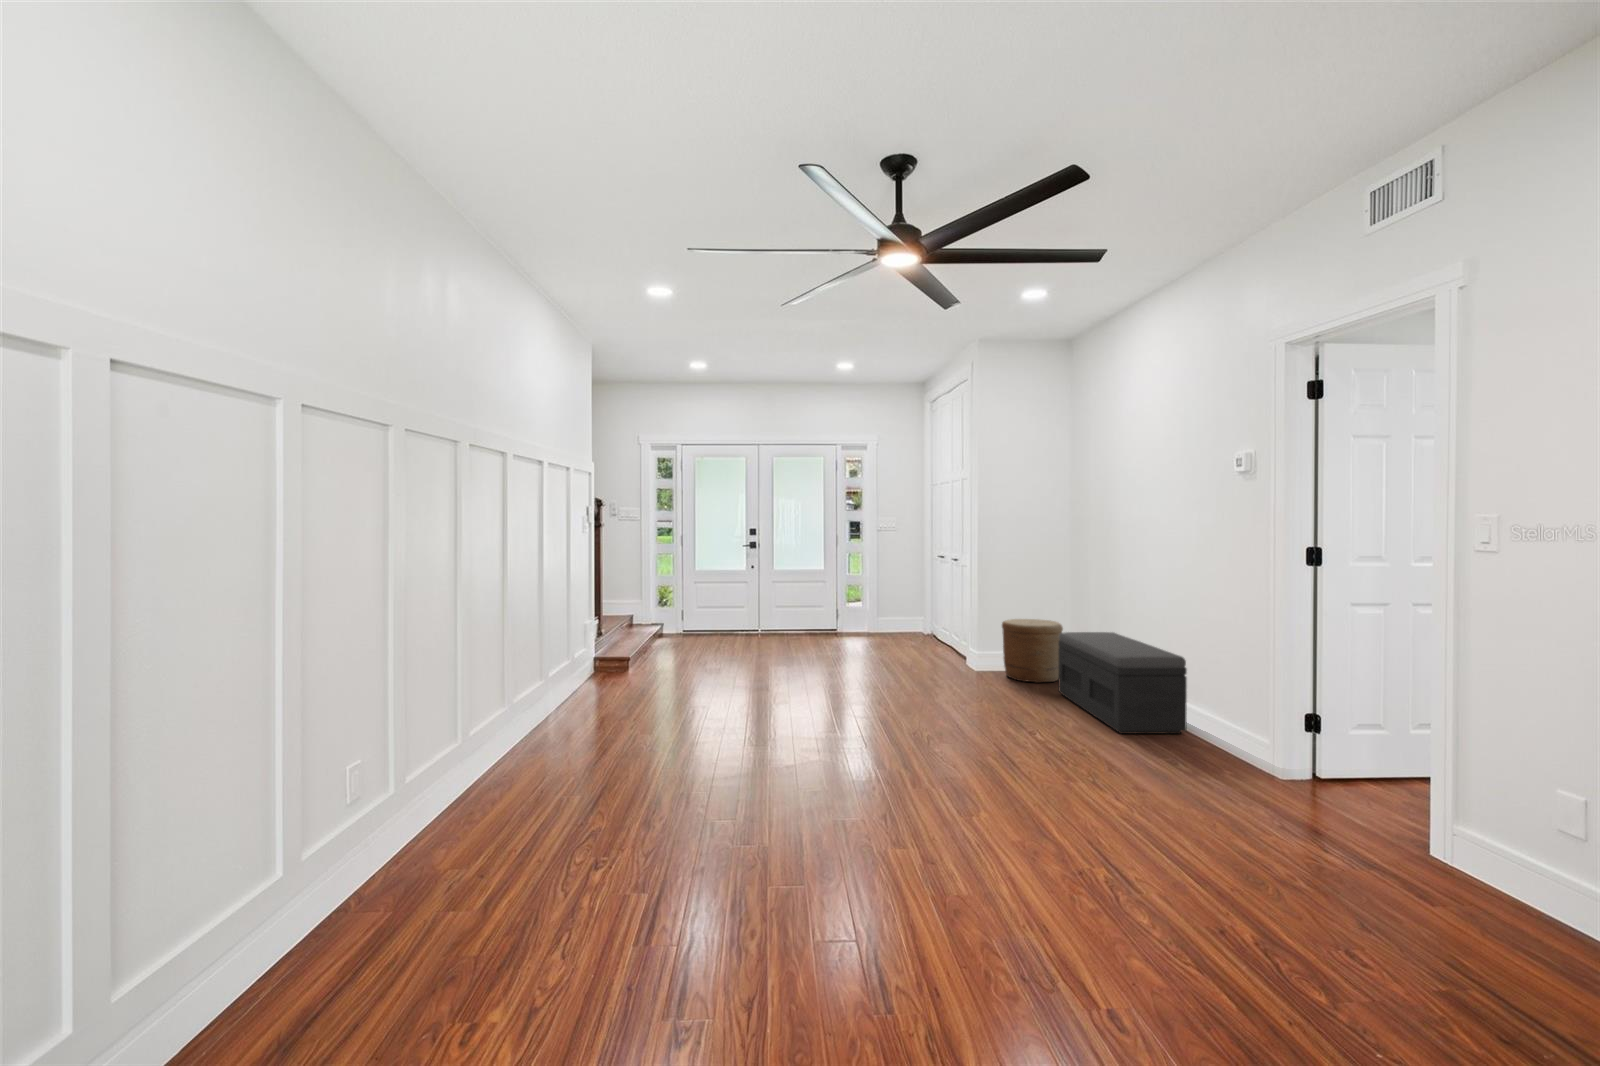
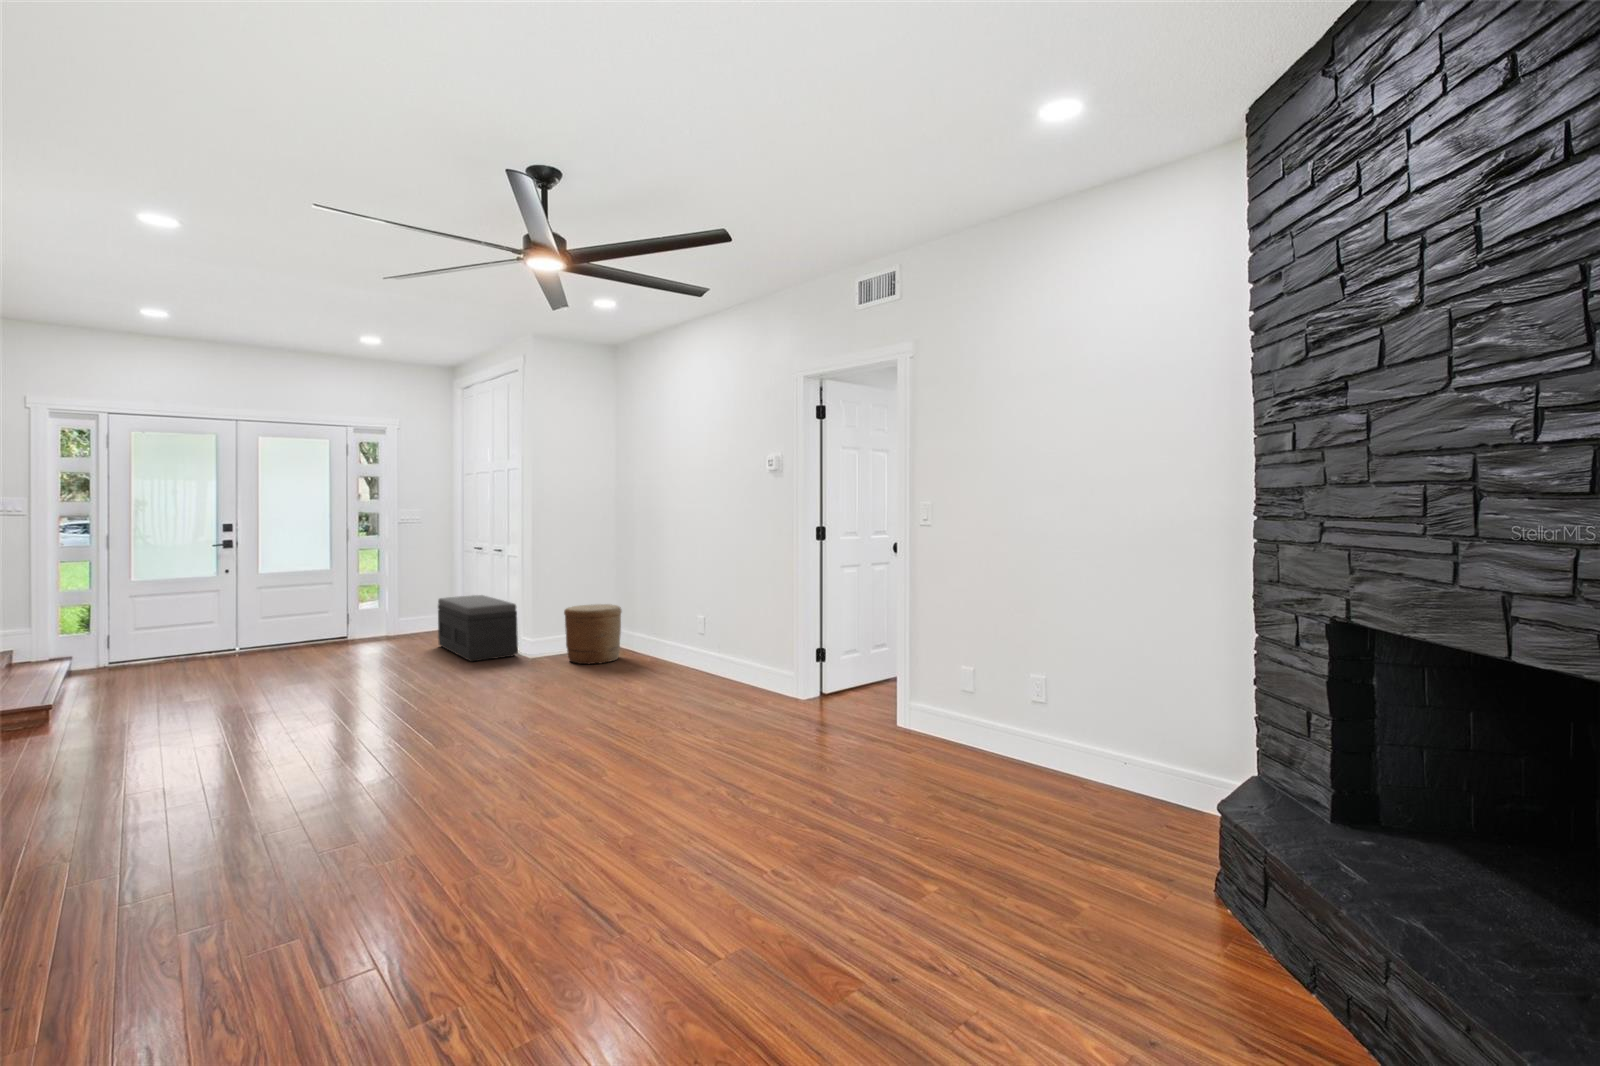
storage bench: present [1058,632,1187,734] -> present [438,595,518,662]

